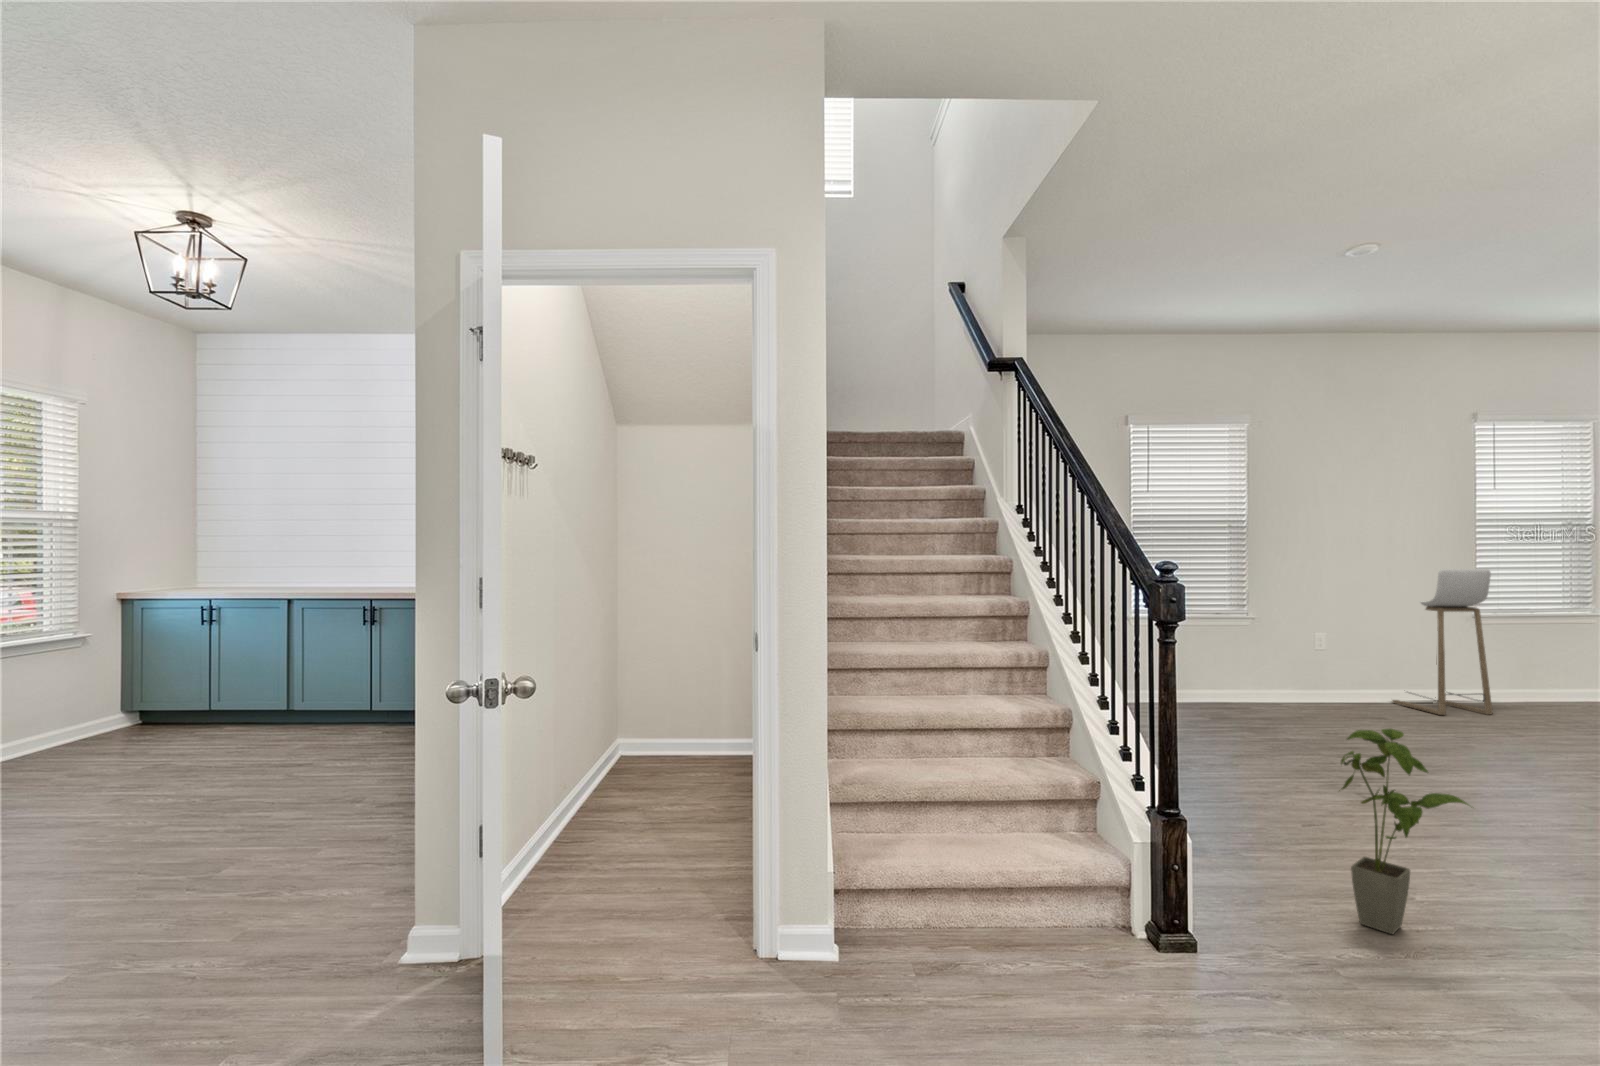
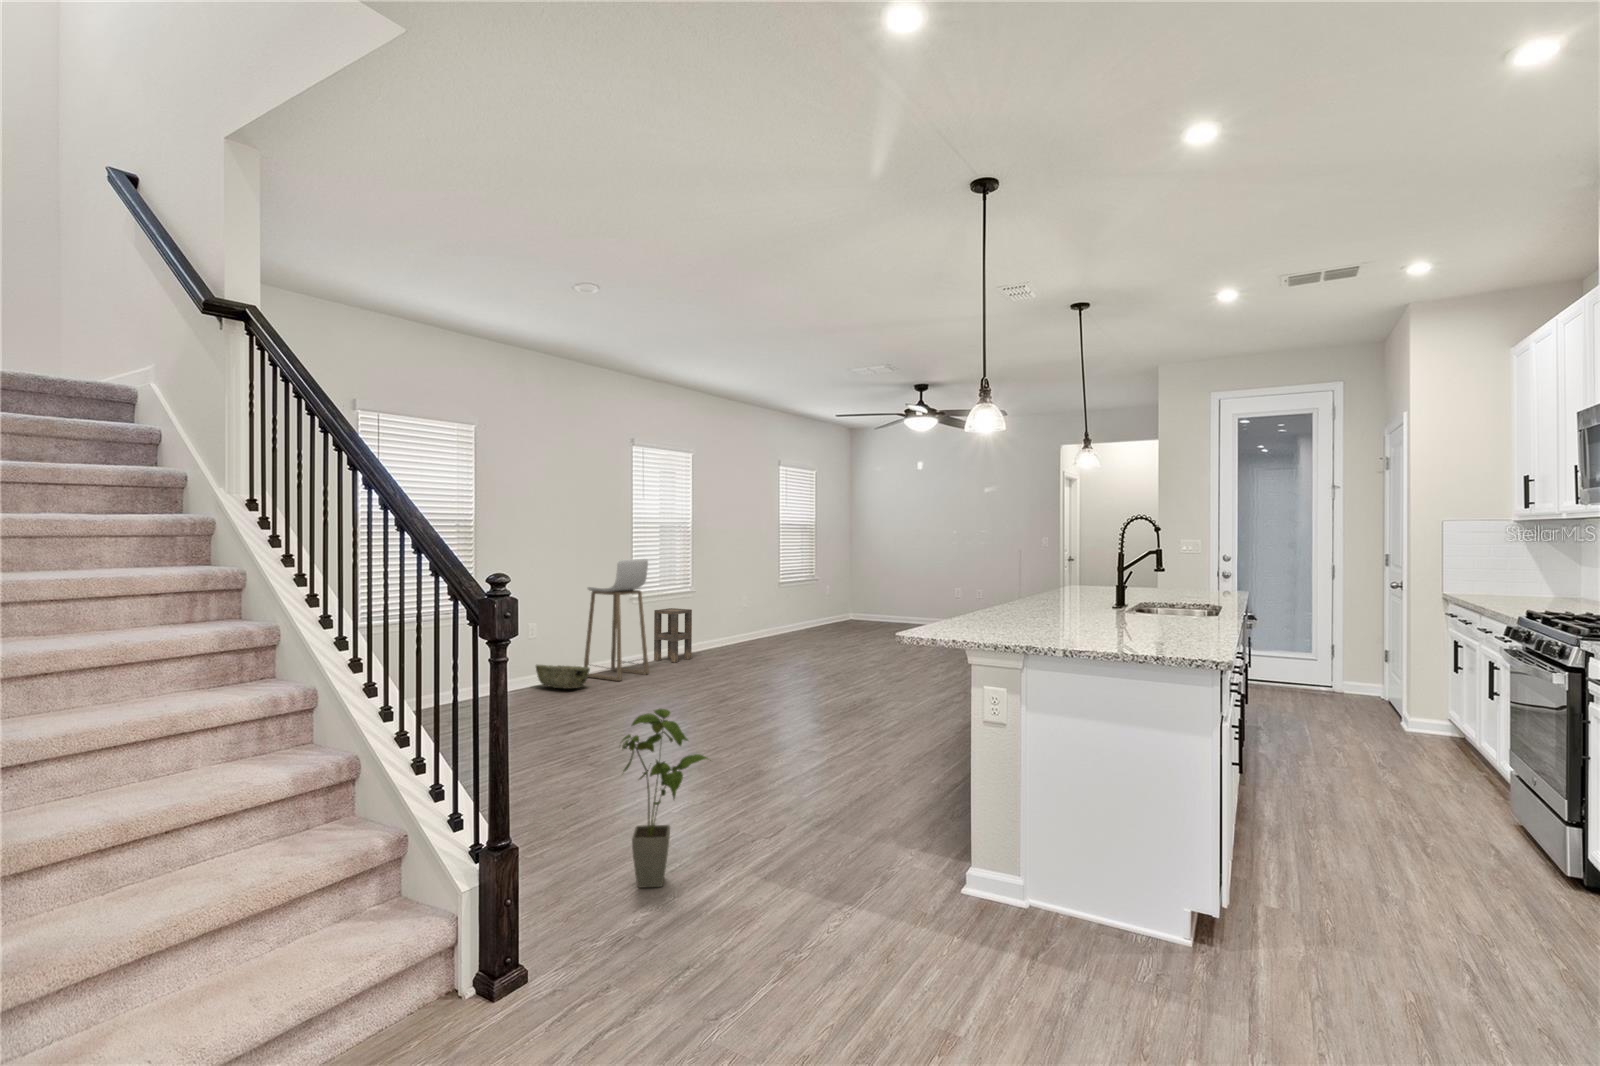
side table: none [1510,636,1578,708] -> present [654,608,692,663]
woven basket: none [1325,679,1396,714] -> present [536,665,590,689]

